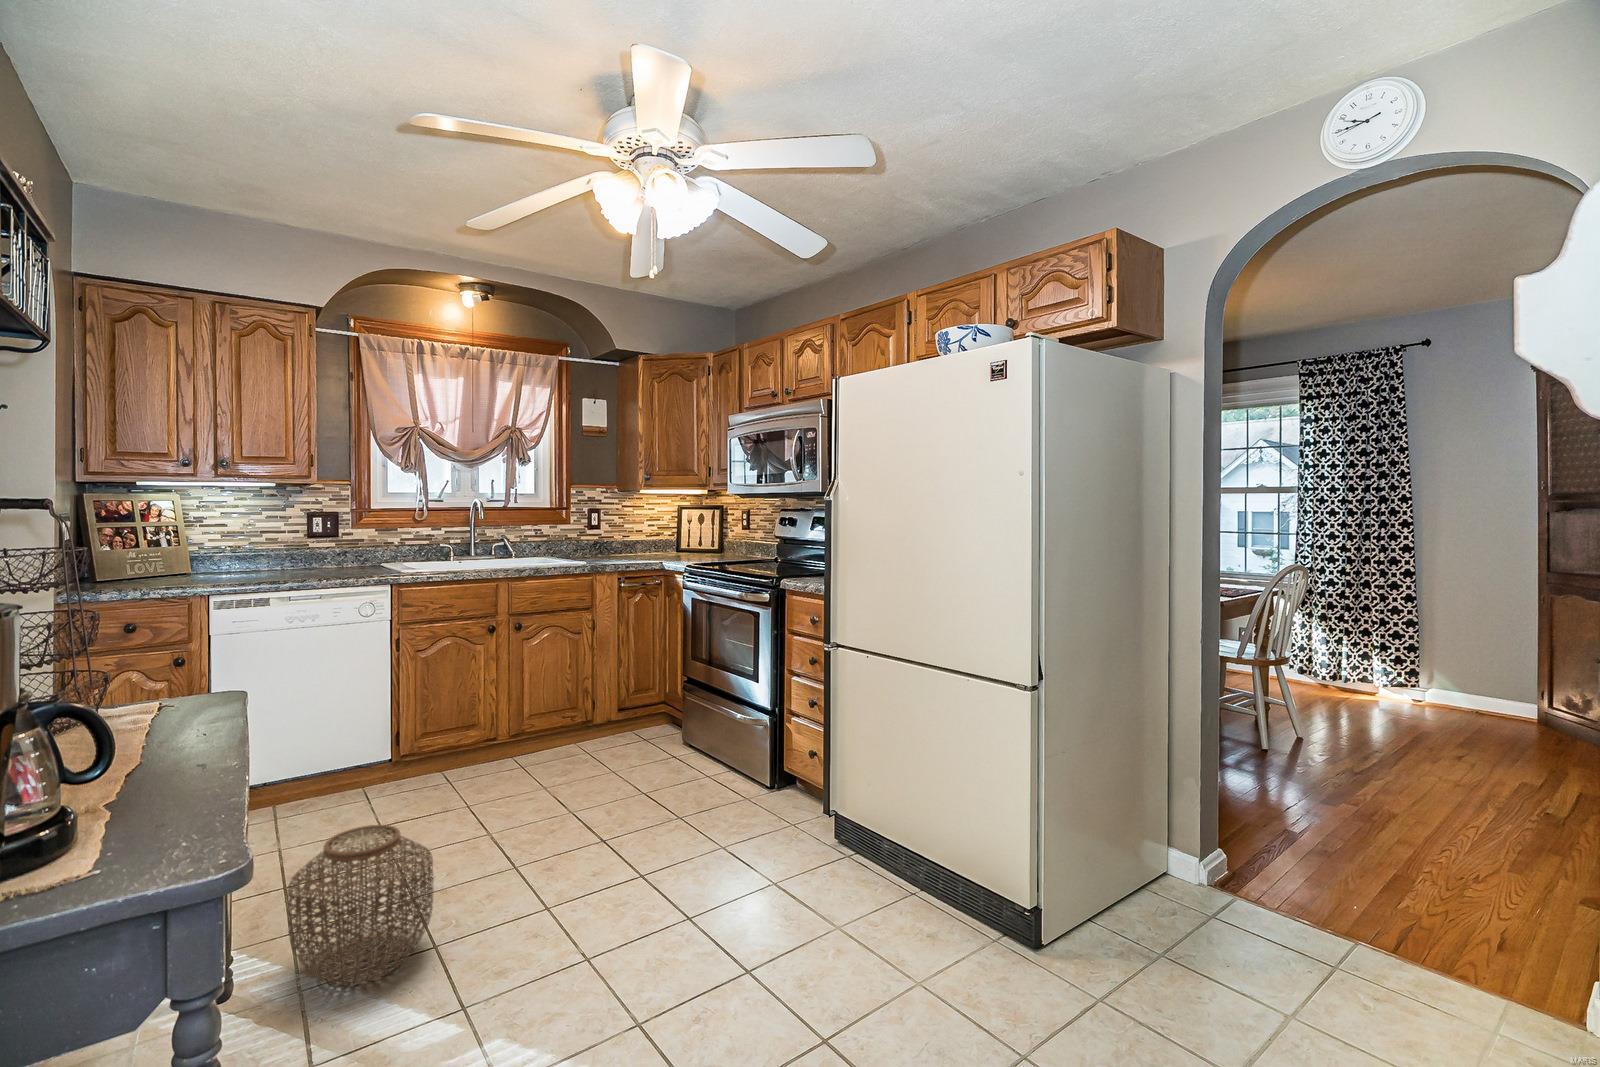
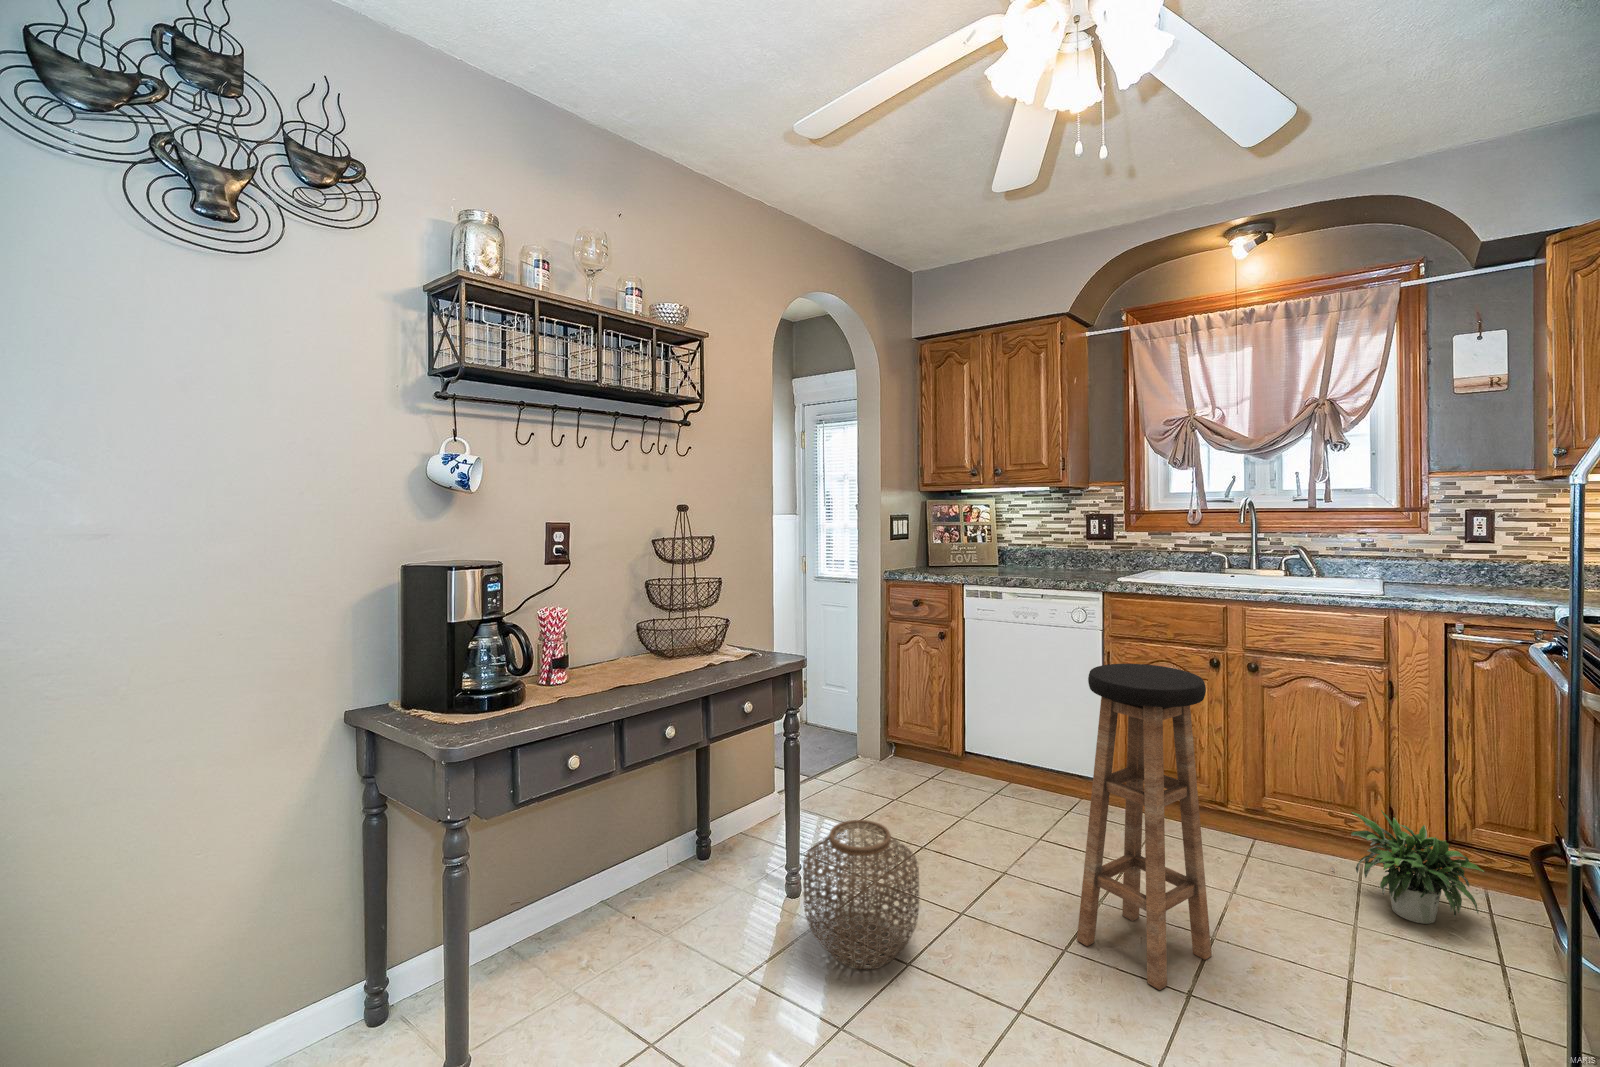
bar stool: none [502,619,588,857] -> present [1077,664,1212,990]
potted plant: none [576,700,664,760] -> present [1331,810,1484,924]

